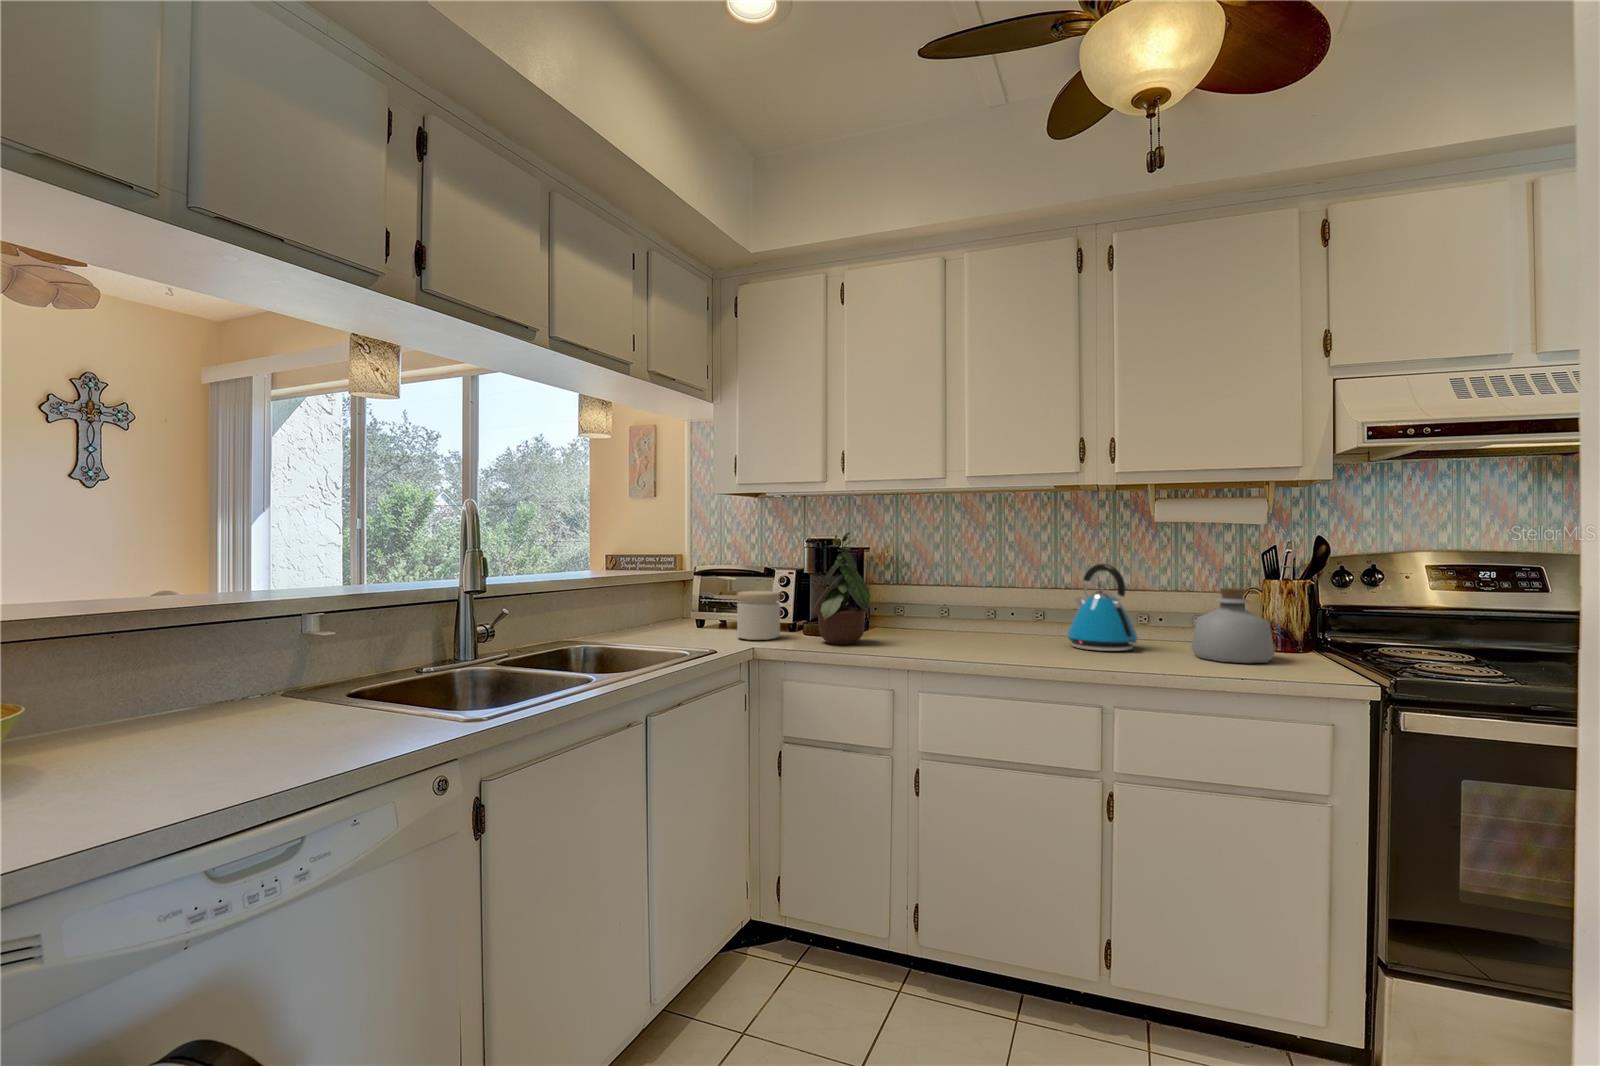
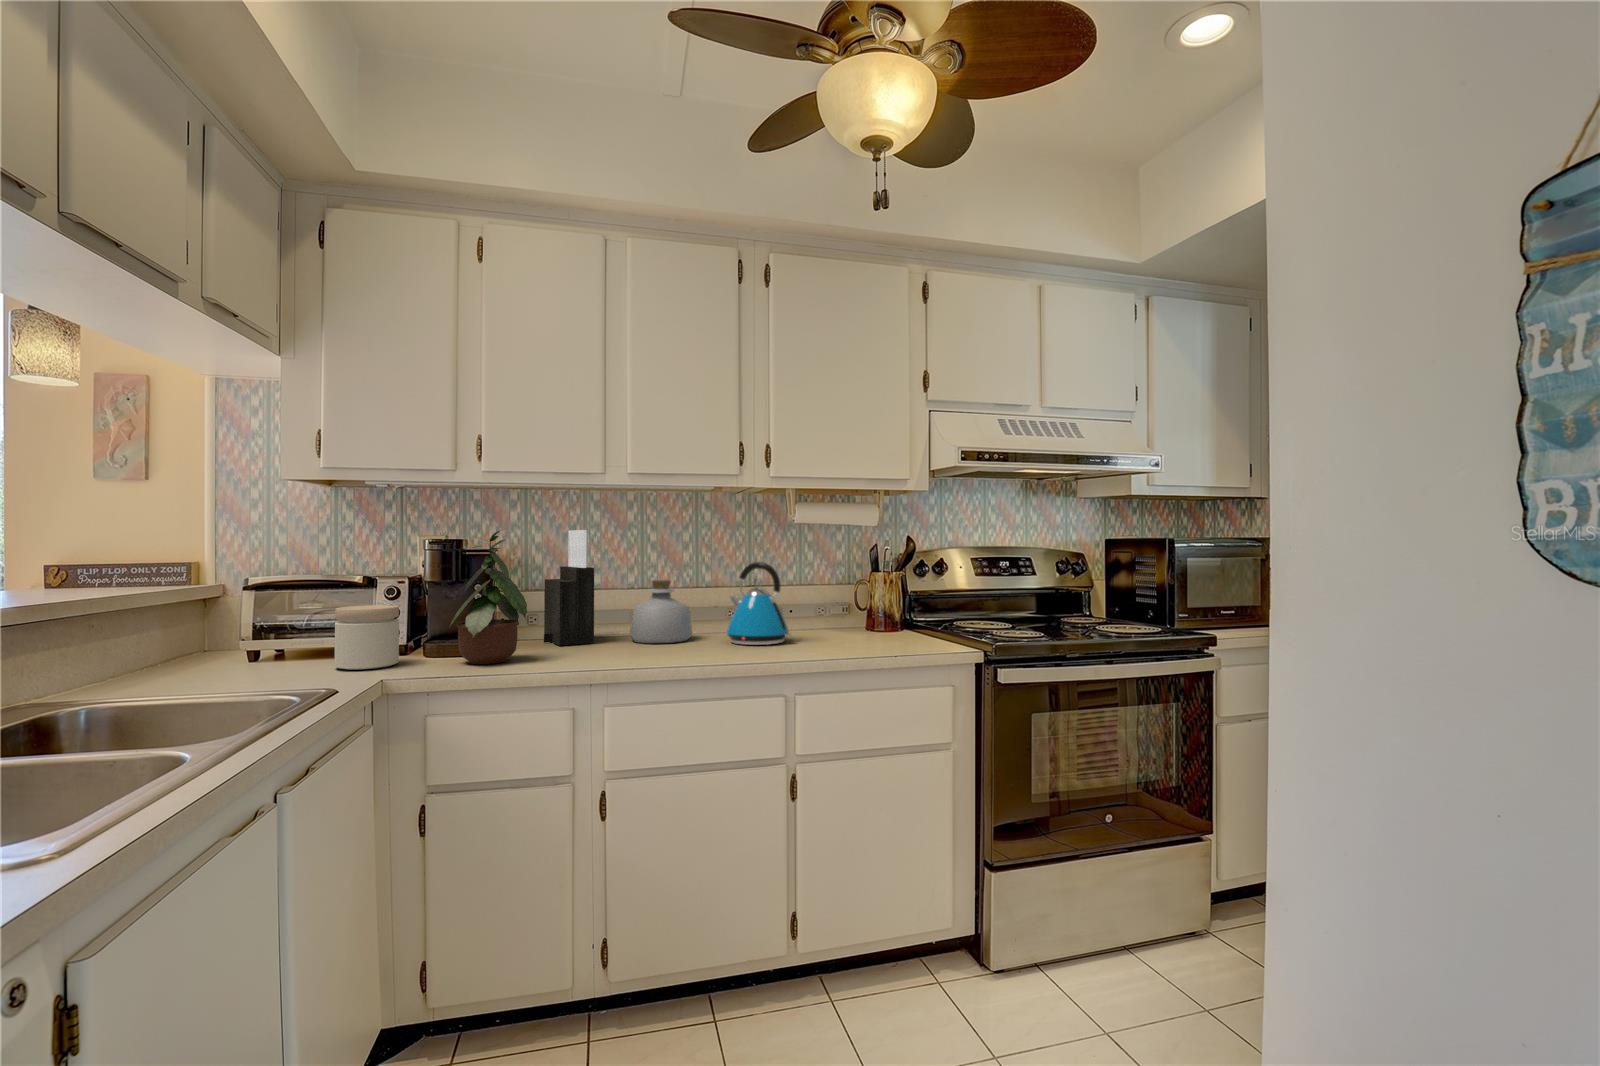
knife block: none [901,531,942,635] -> present [544,530,594,646]
bottle: present [1192,588,1275,663] -> present [630,580,692,643]

